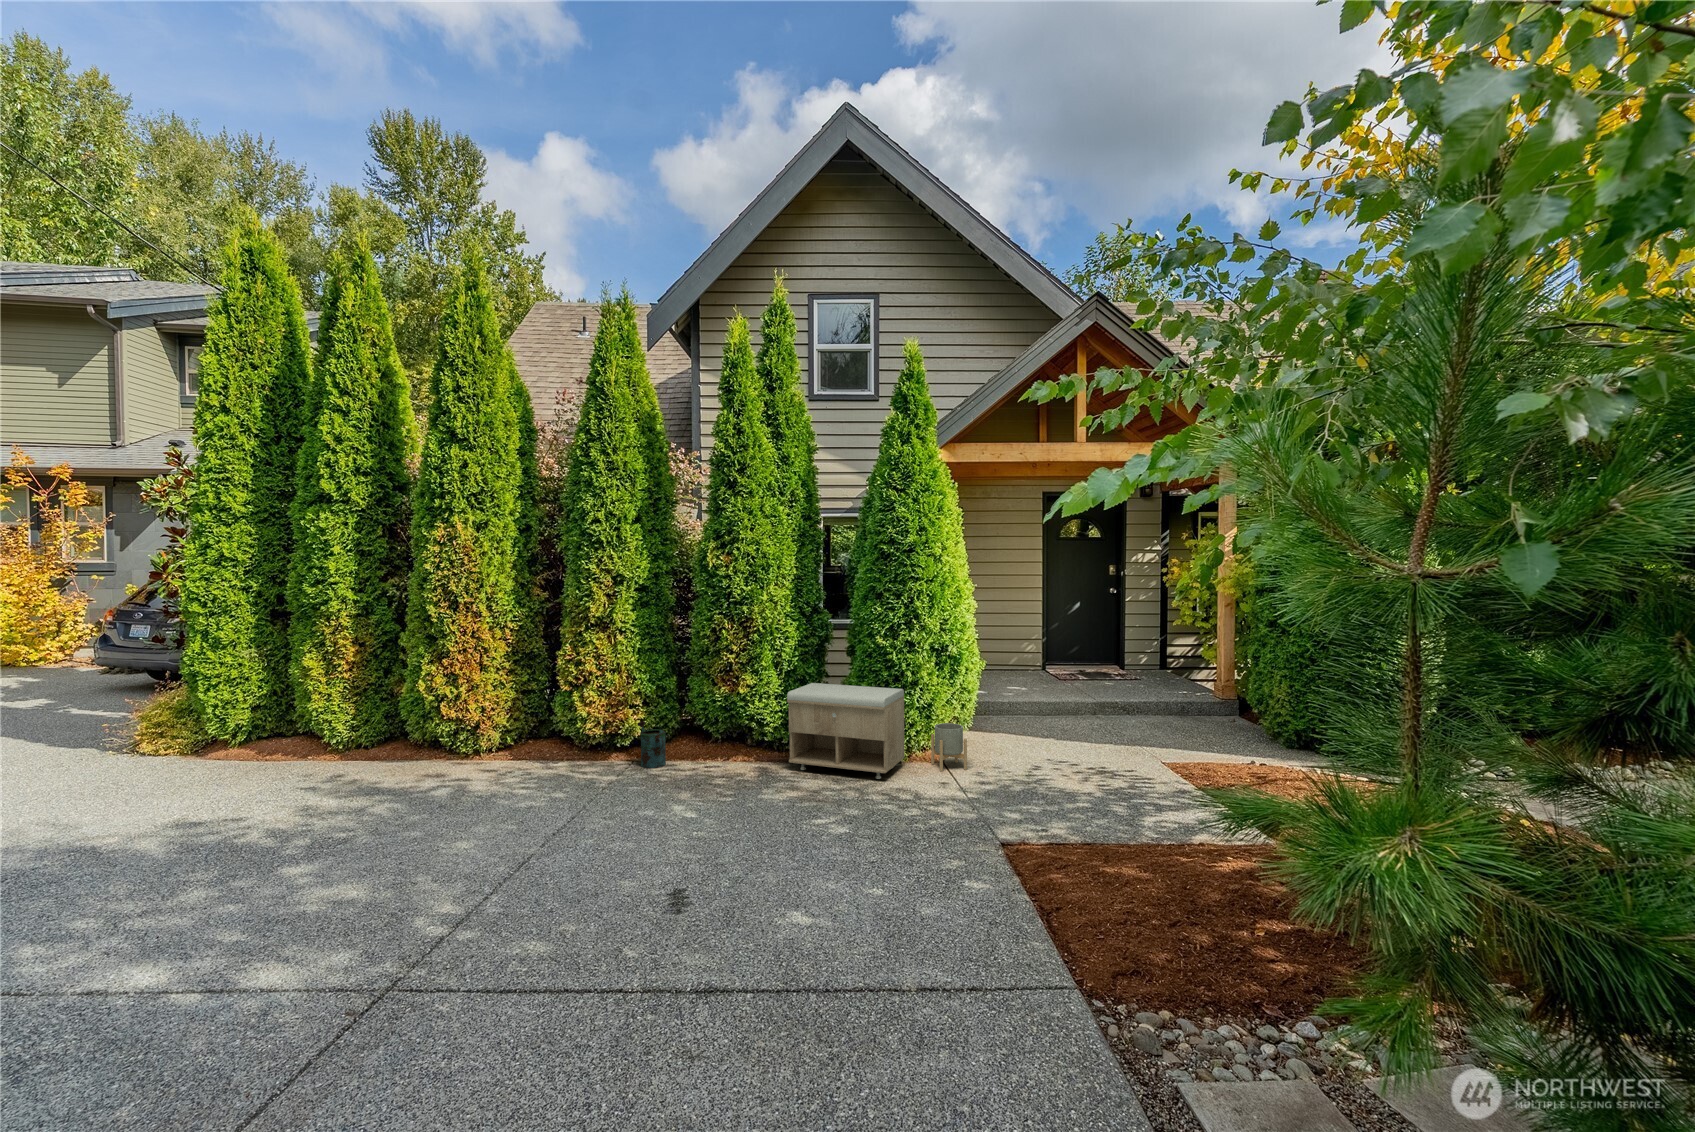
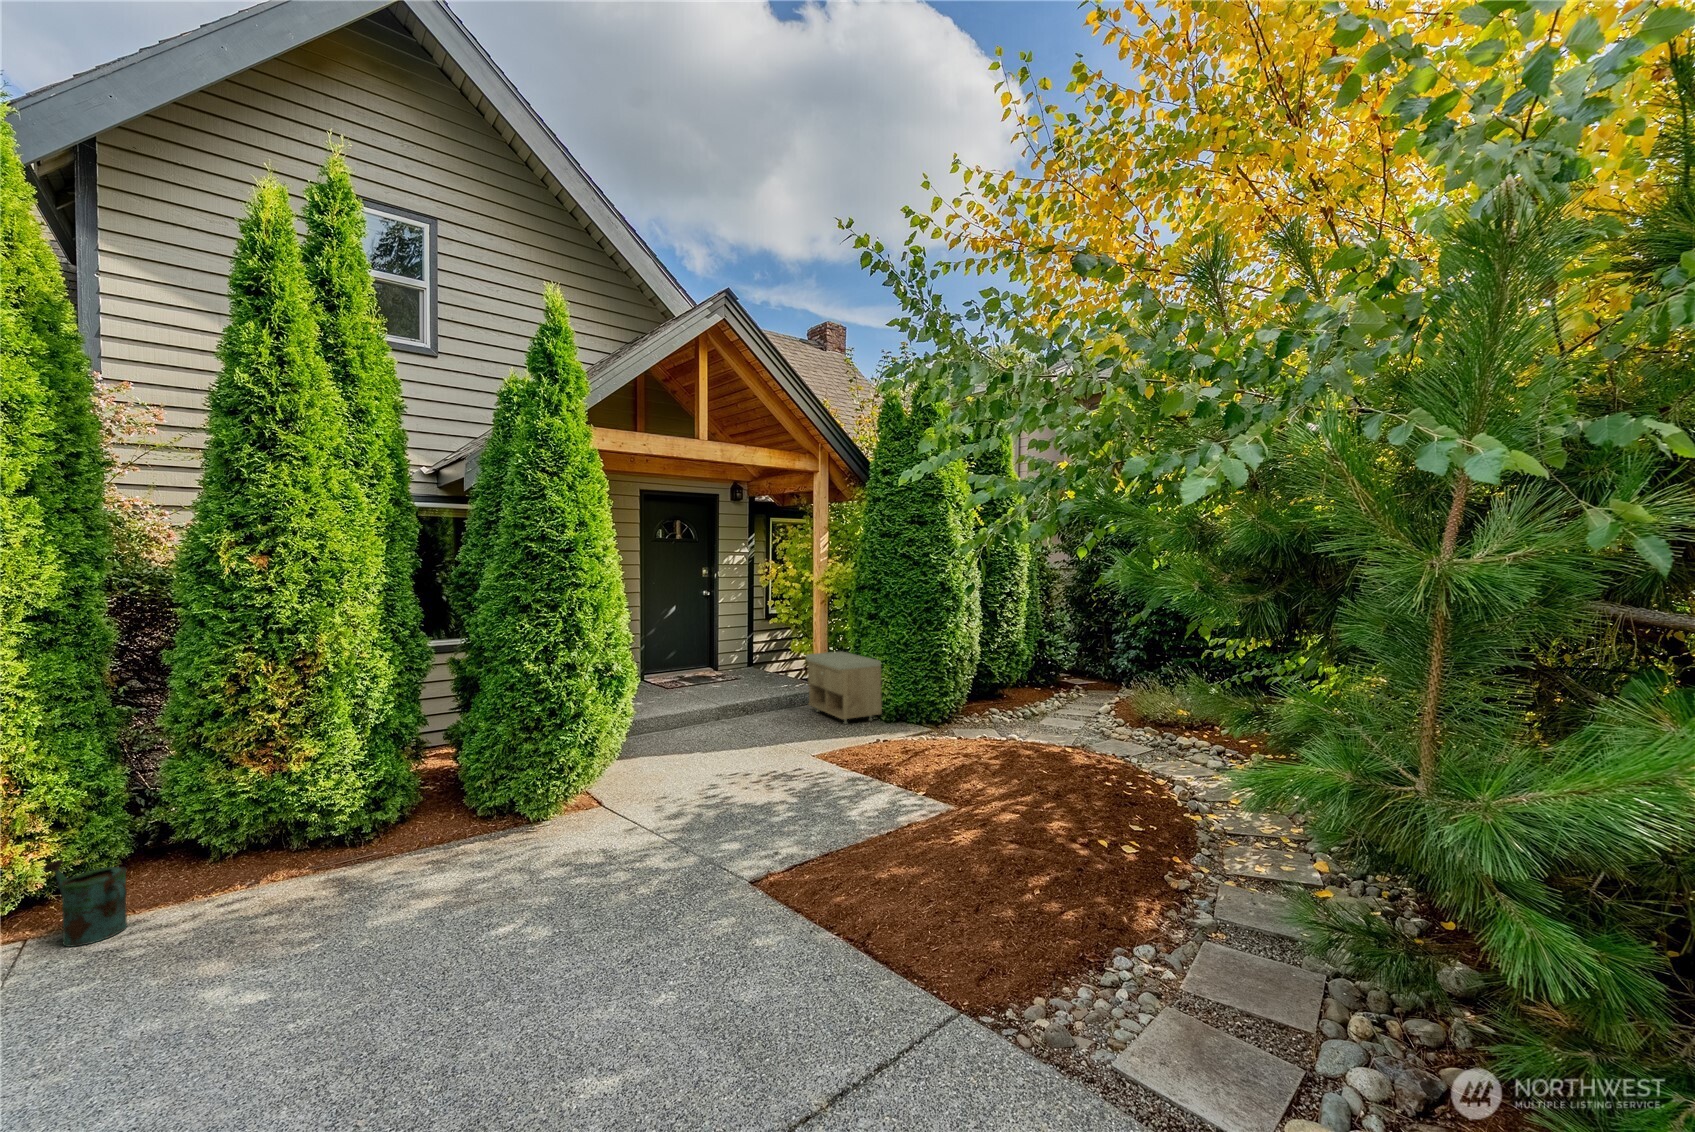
storage bench: present [787,683,904,779] -> present [806,651,882,724]
planter: present [931,723,967,771] -> none [599,757,648,819]

